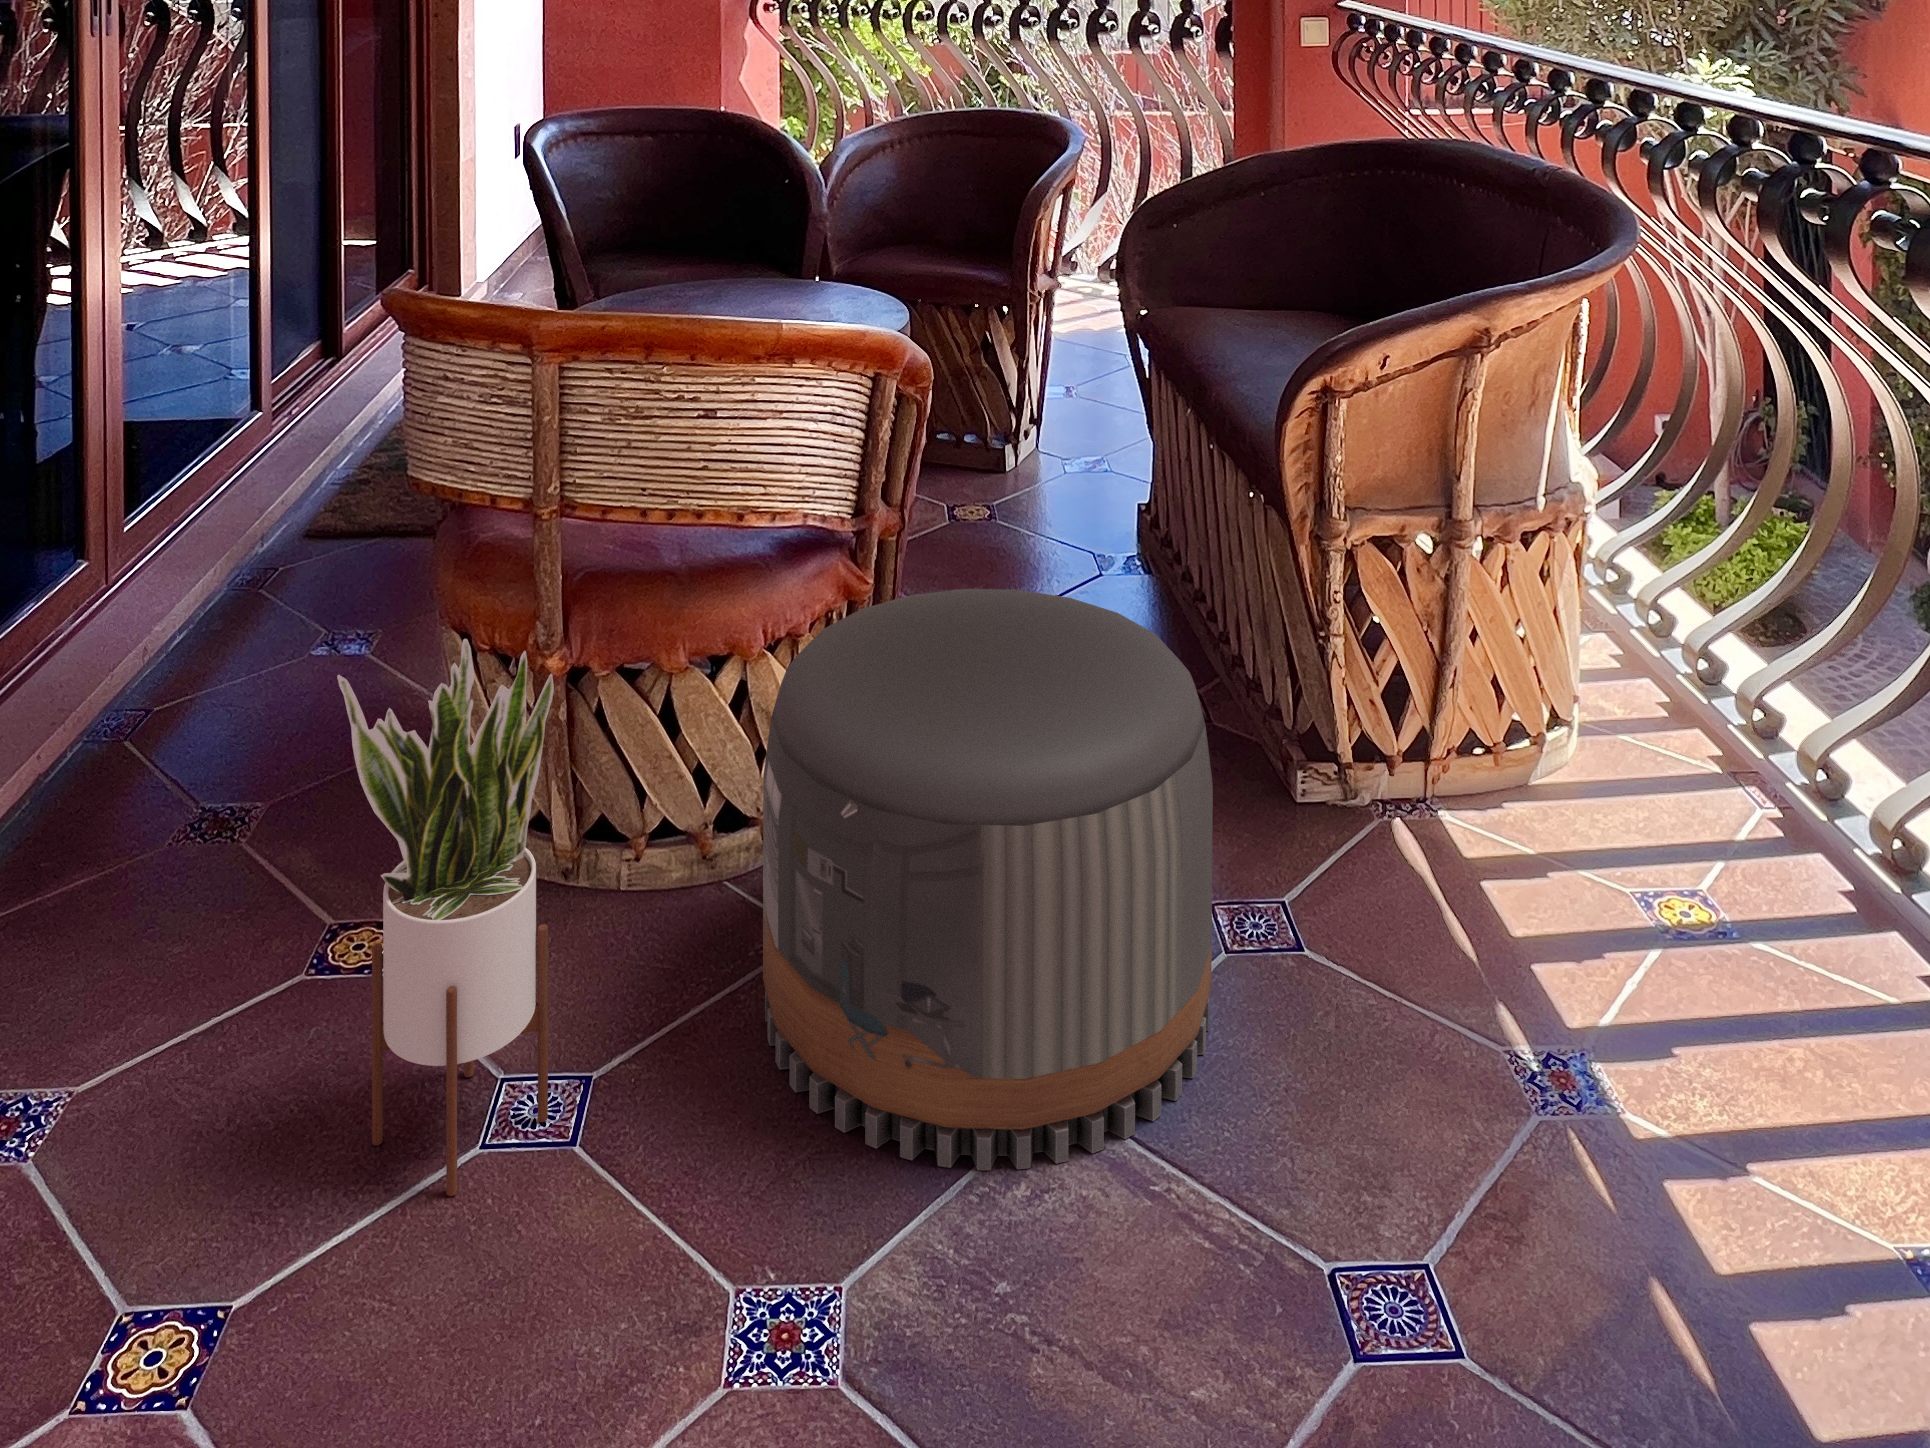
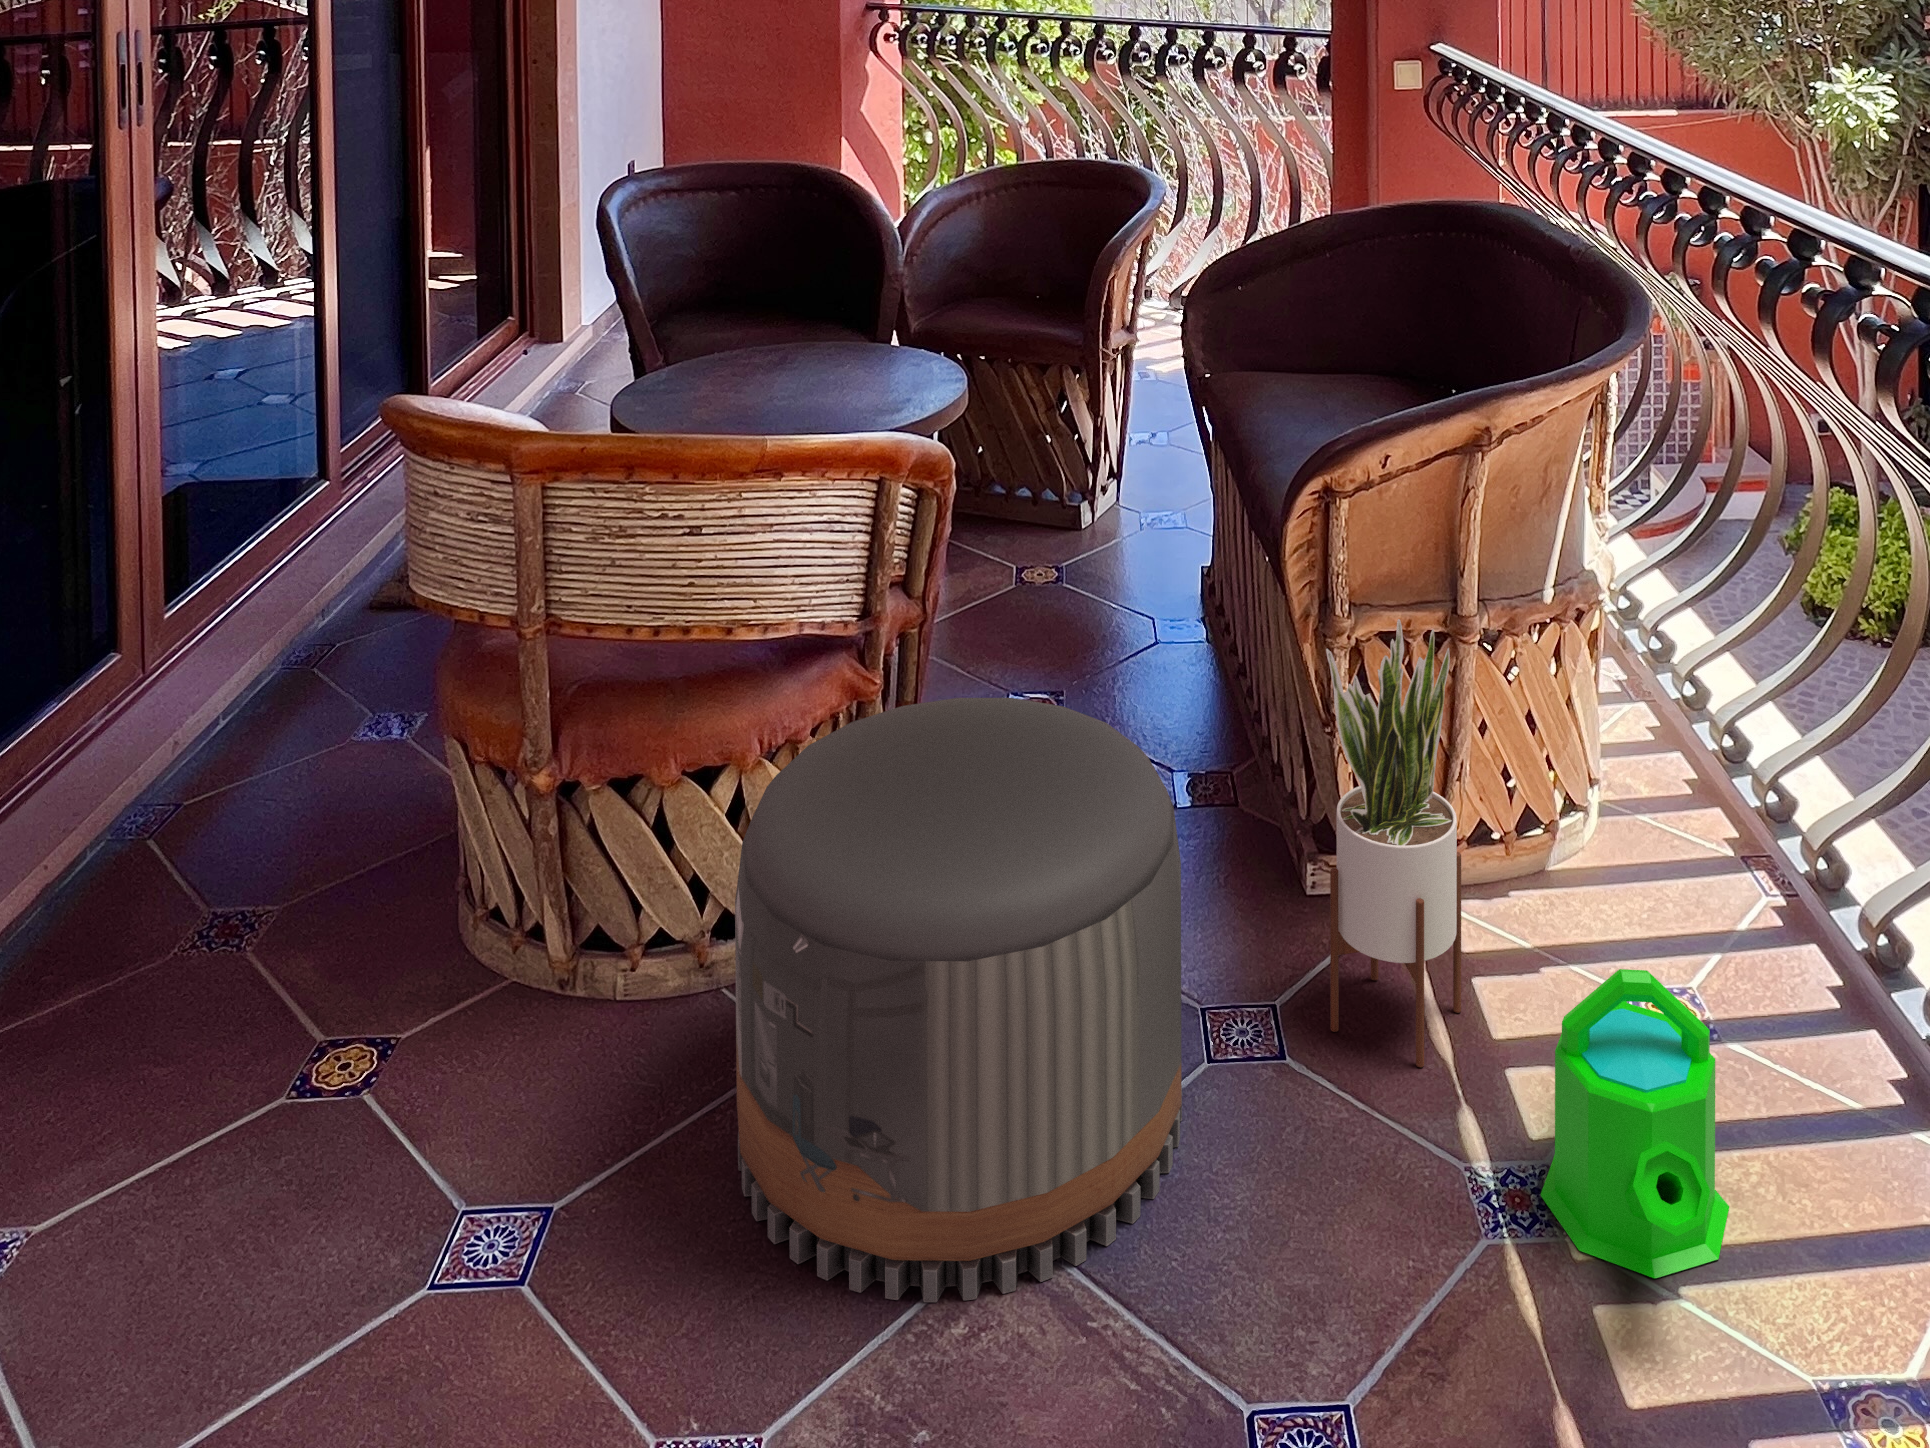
potted plant: present [337,639,554,1196] -> present [1326,619,1461,1067]
watering can: none [1585,852,1786,1160] -> present [1541,969,1729,1278]

